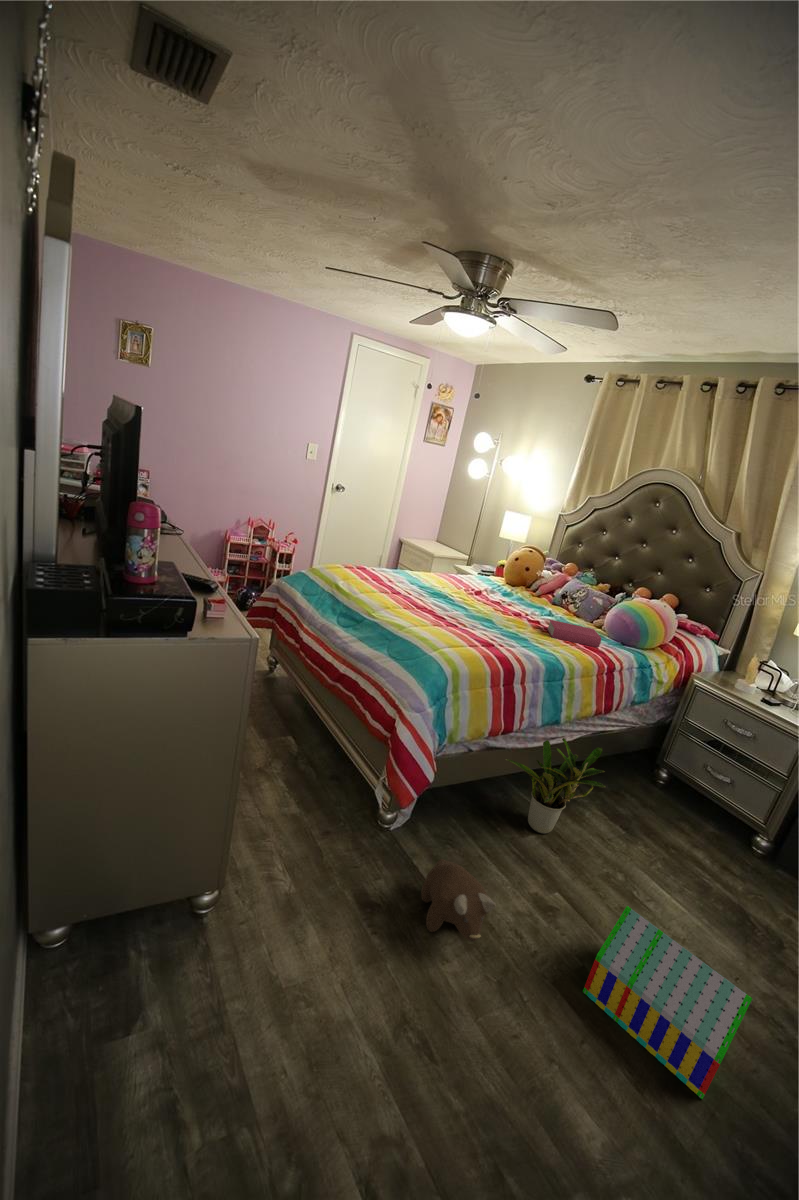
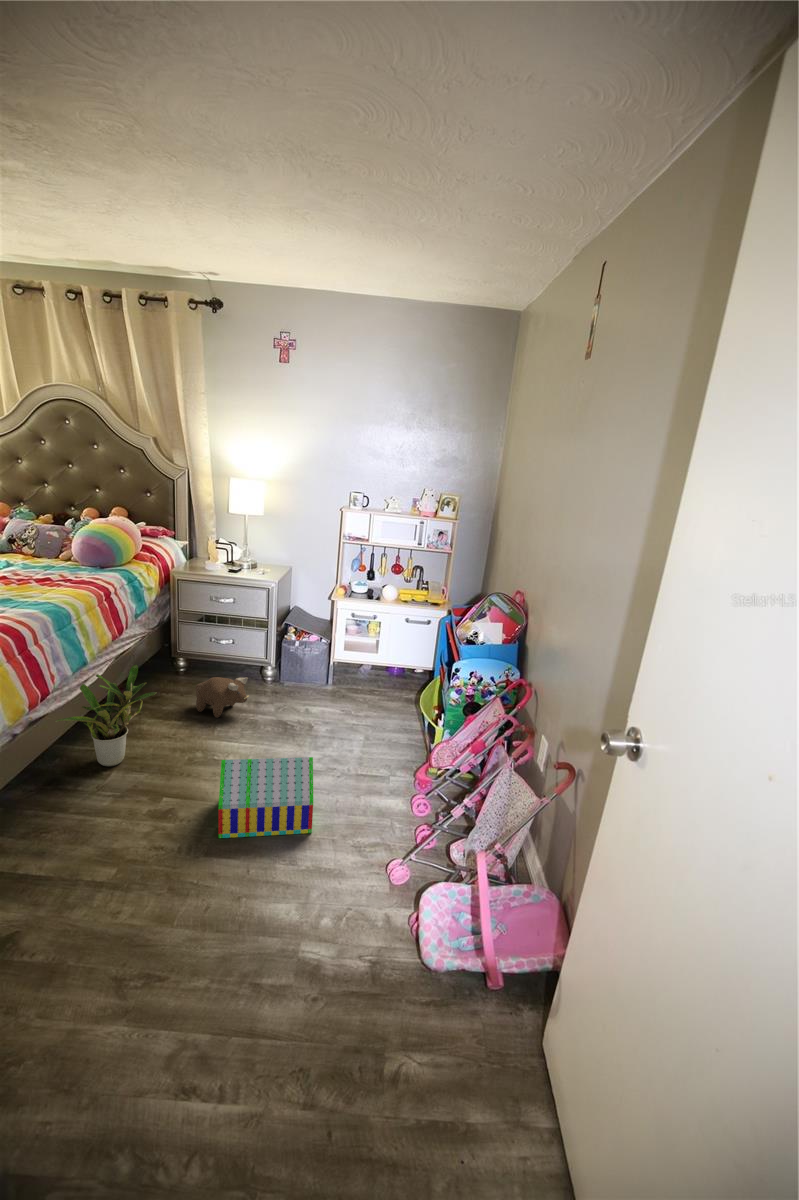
book: present [547,620,601,647] -> none [18,564,85,588]
plush toy: present [421,859,496,942] -> present [195,677,249,718]

